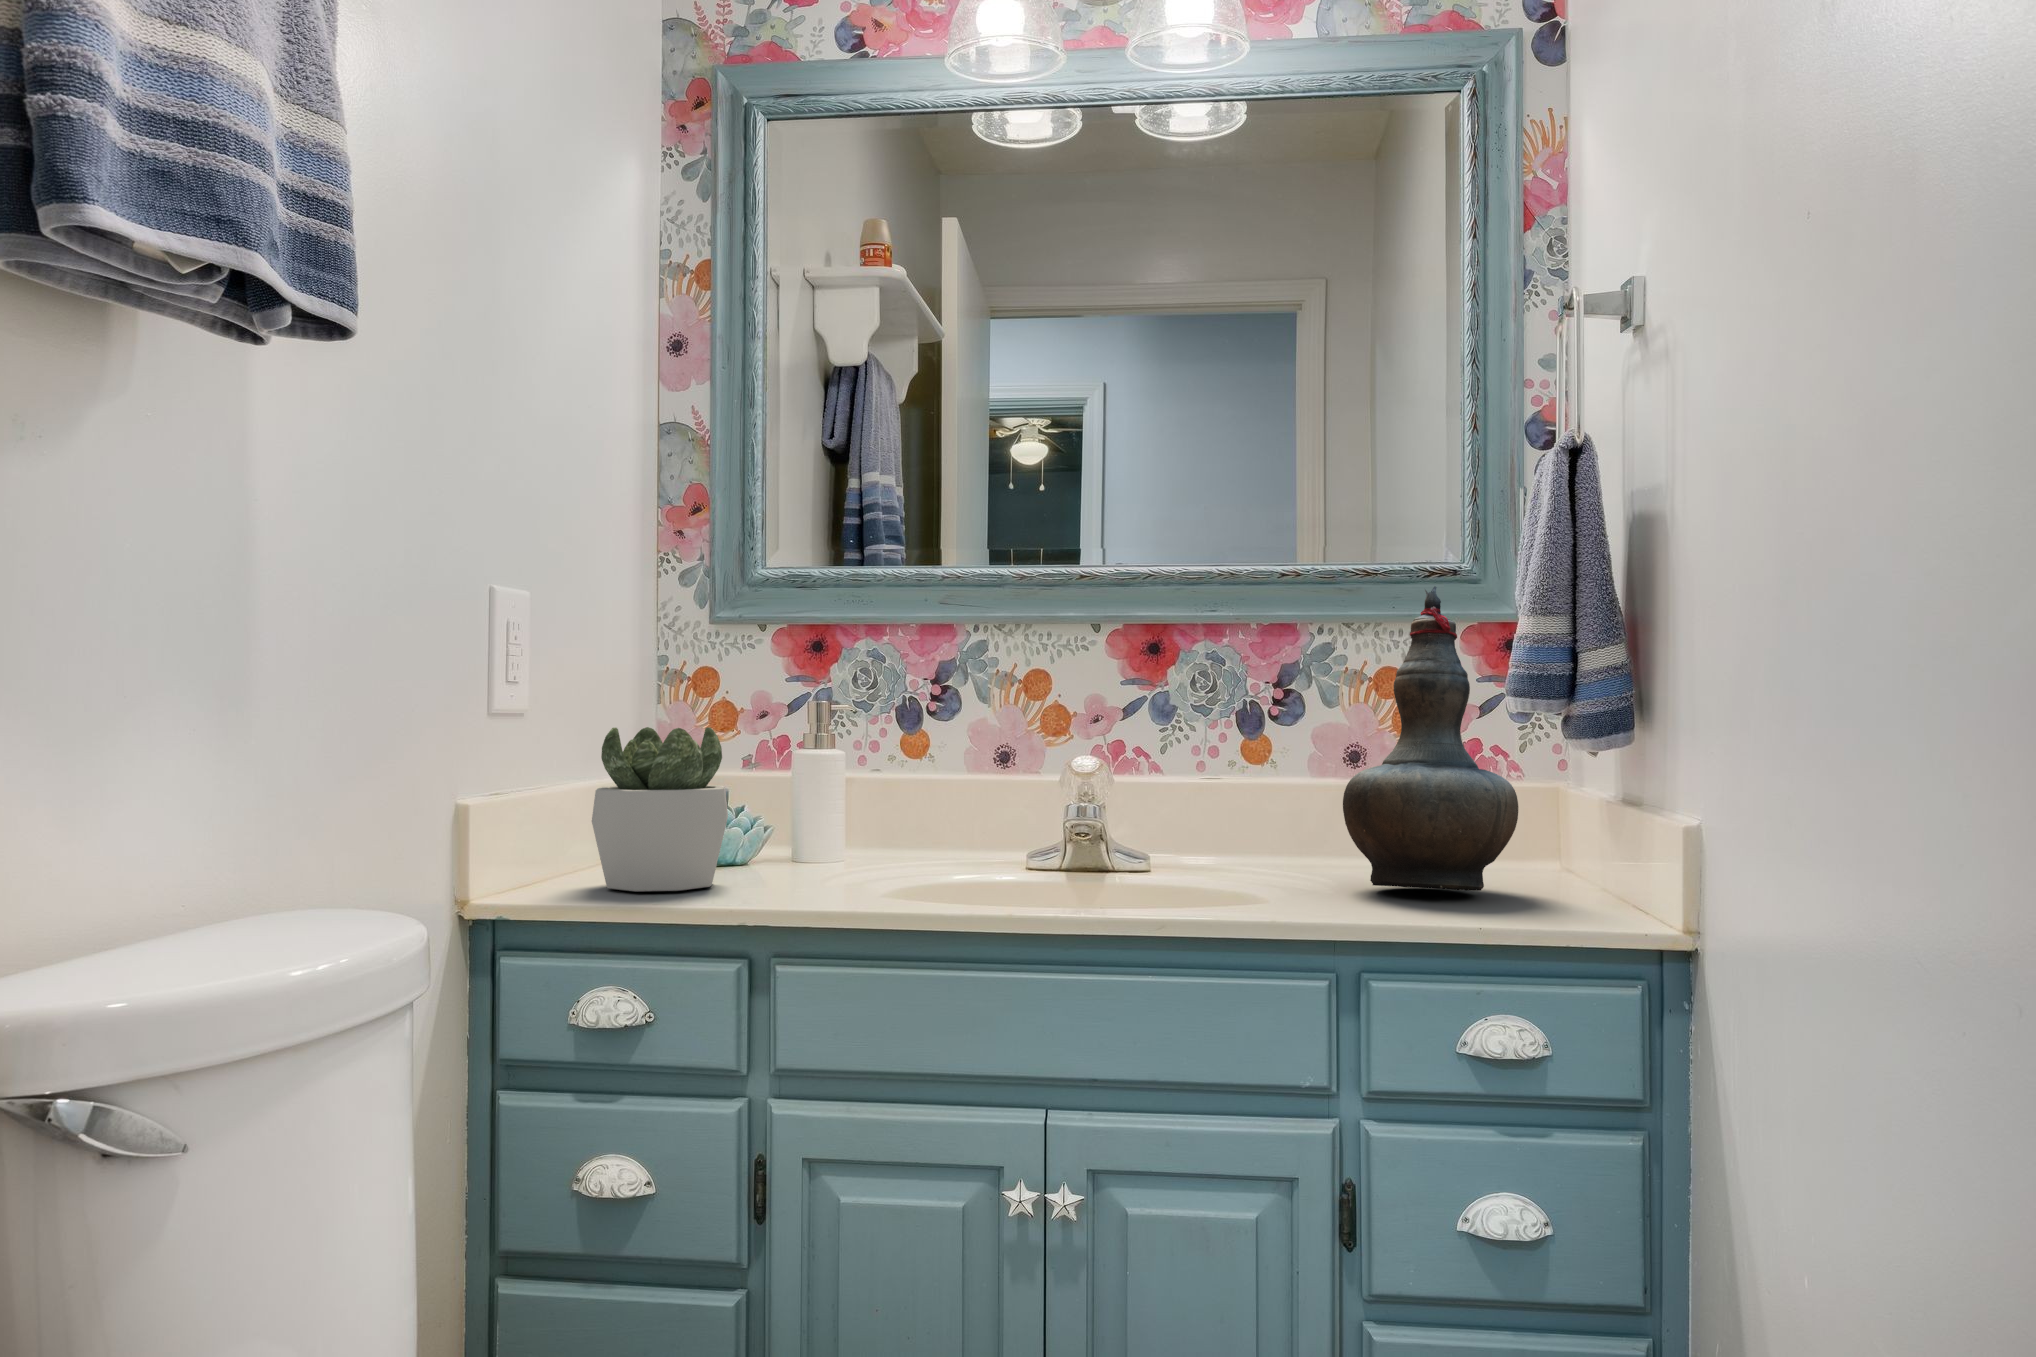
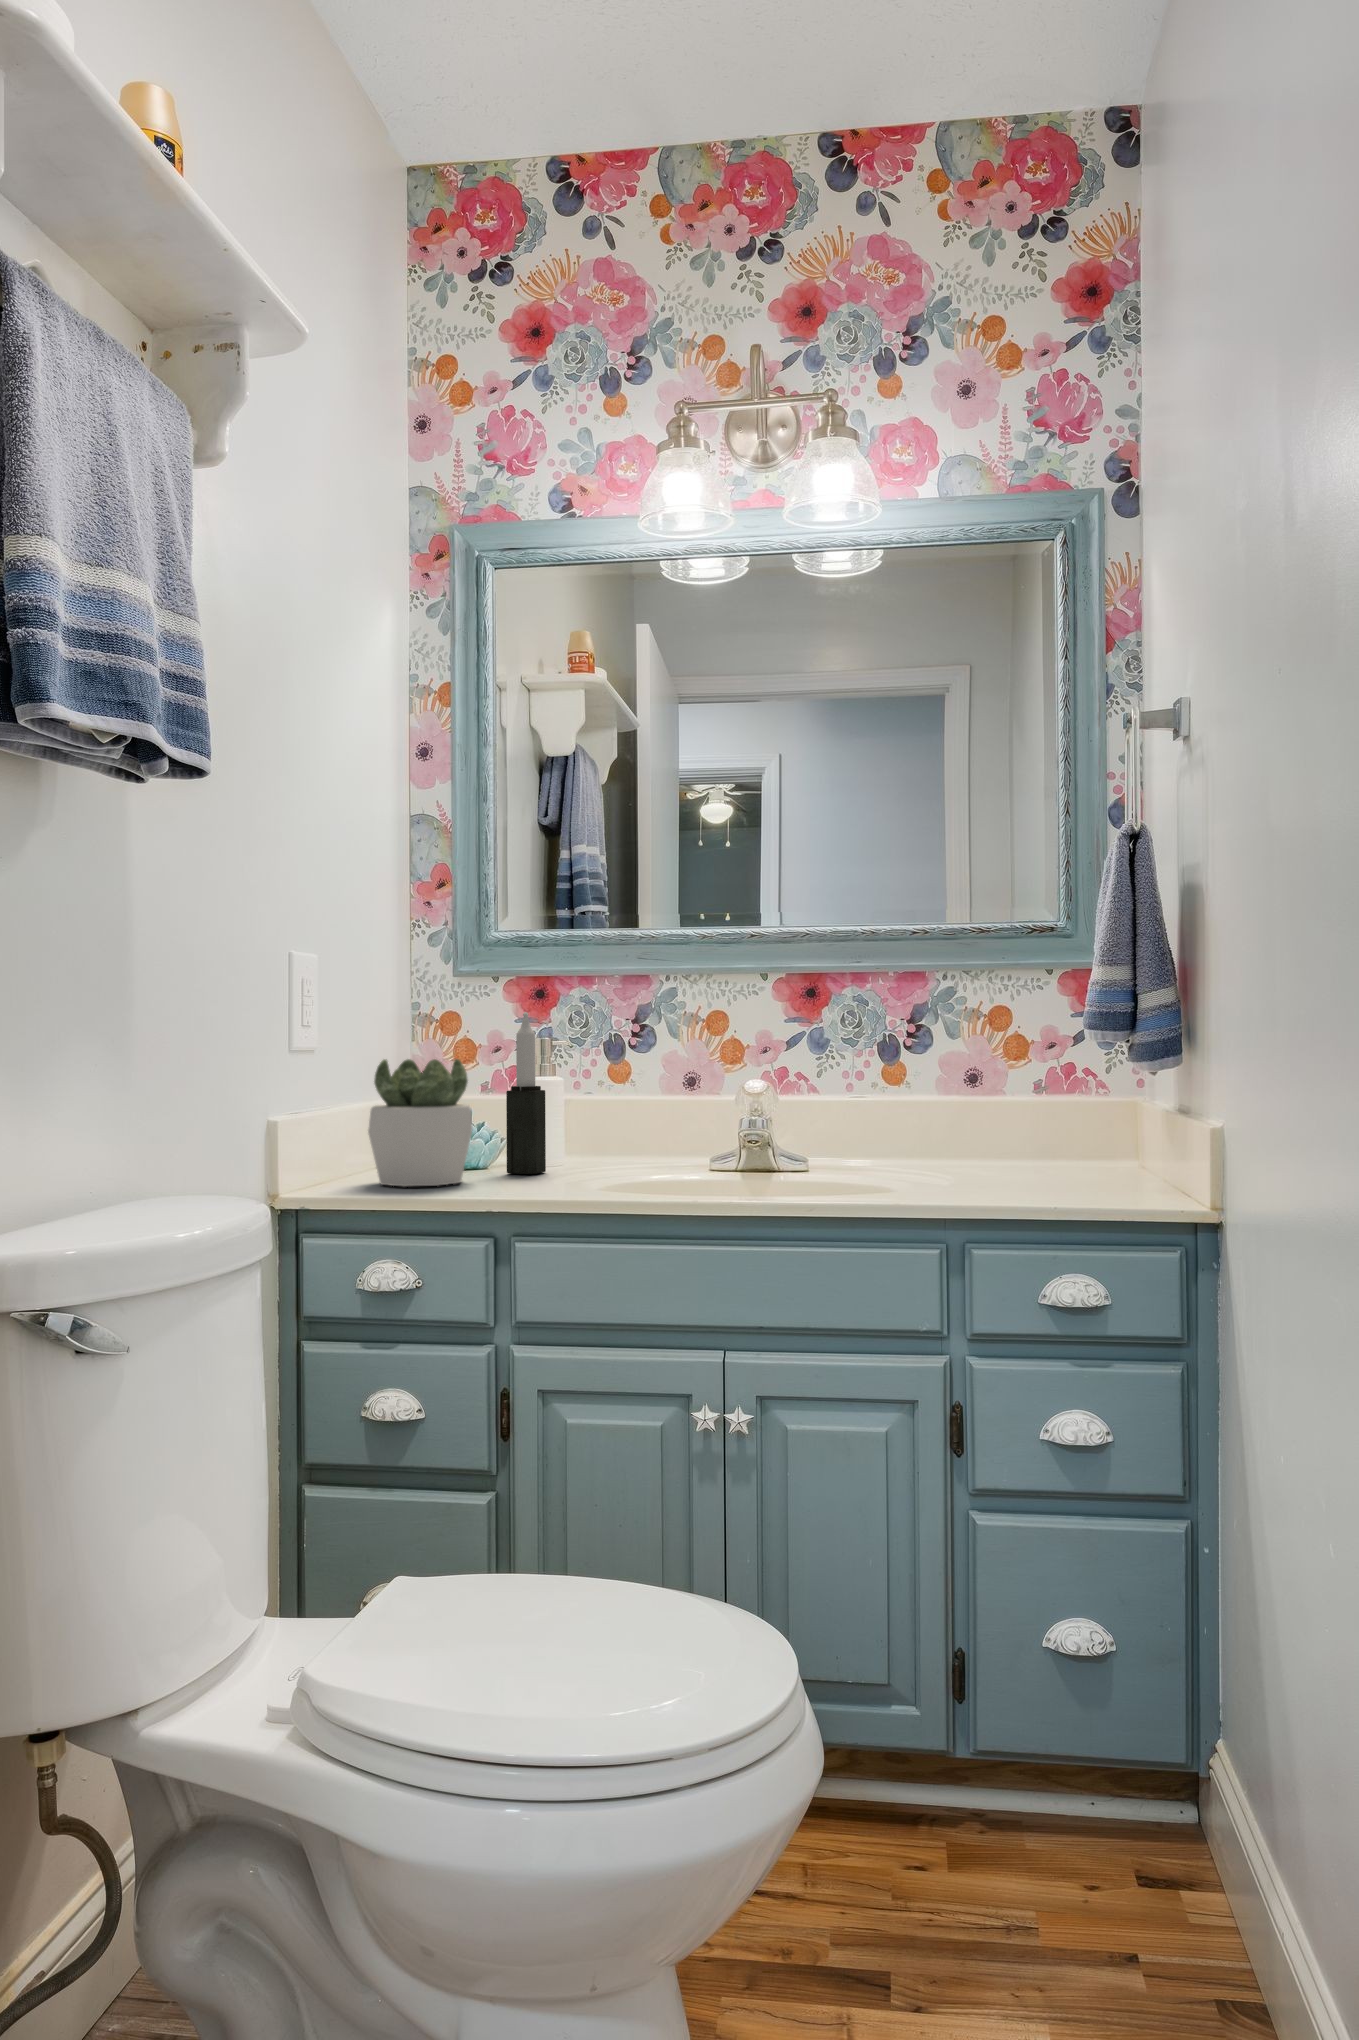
decorative vase: present [1343,586,1518,891] -> none [957,941,1095,1181]
candle: none [772,669,822,874] -> present [506,1012,546,1174]

